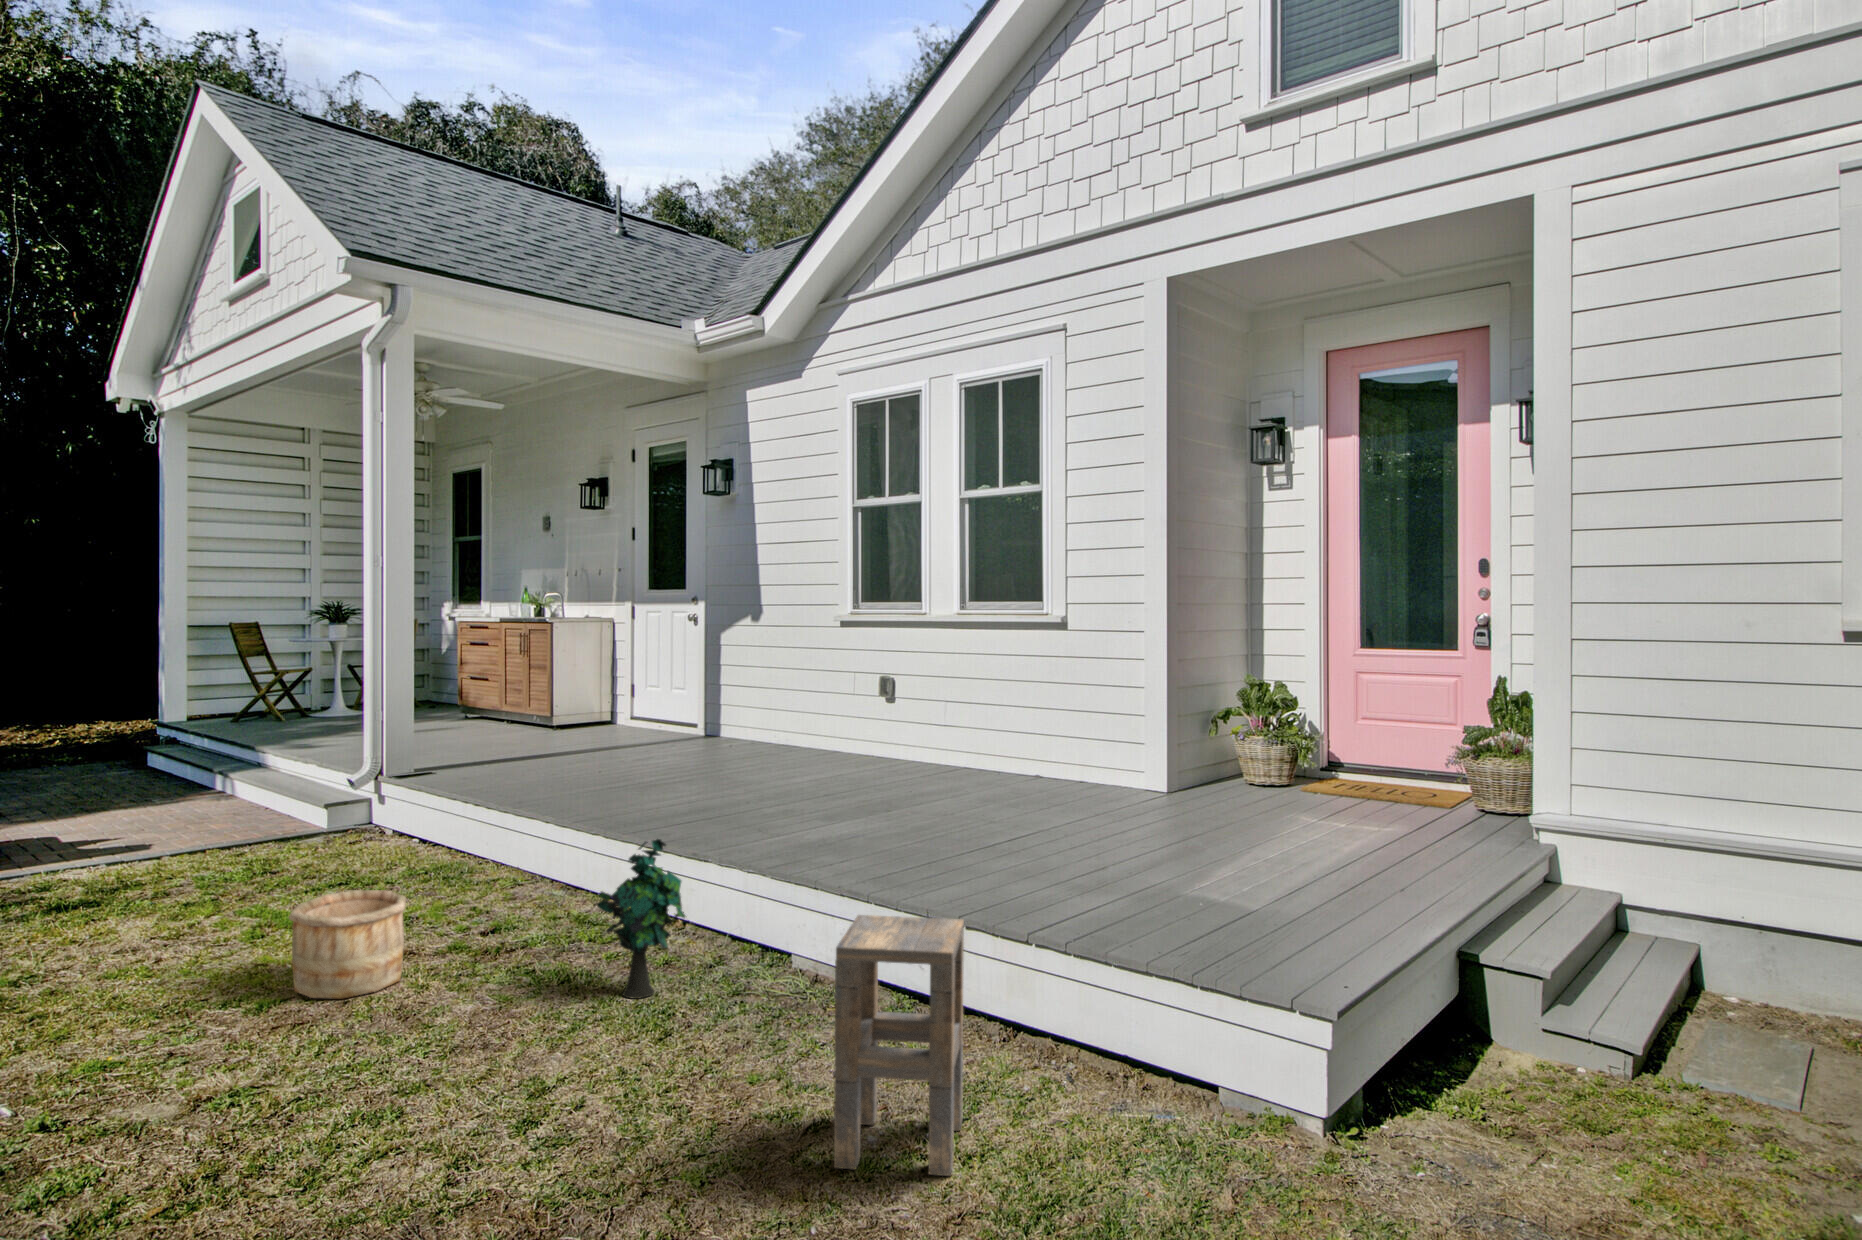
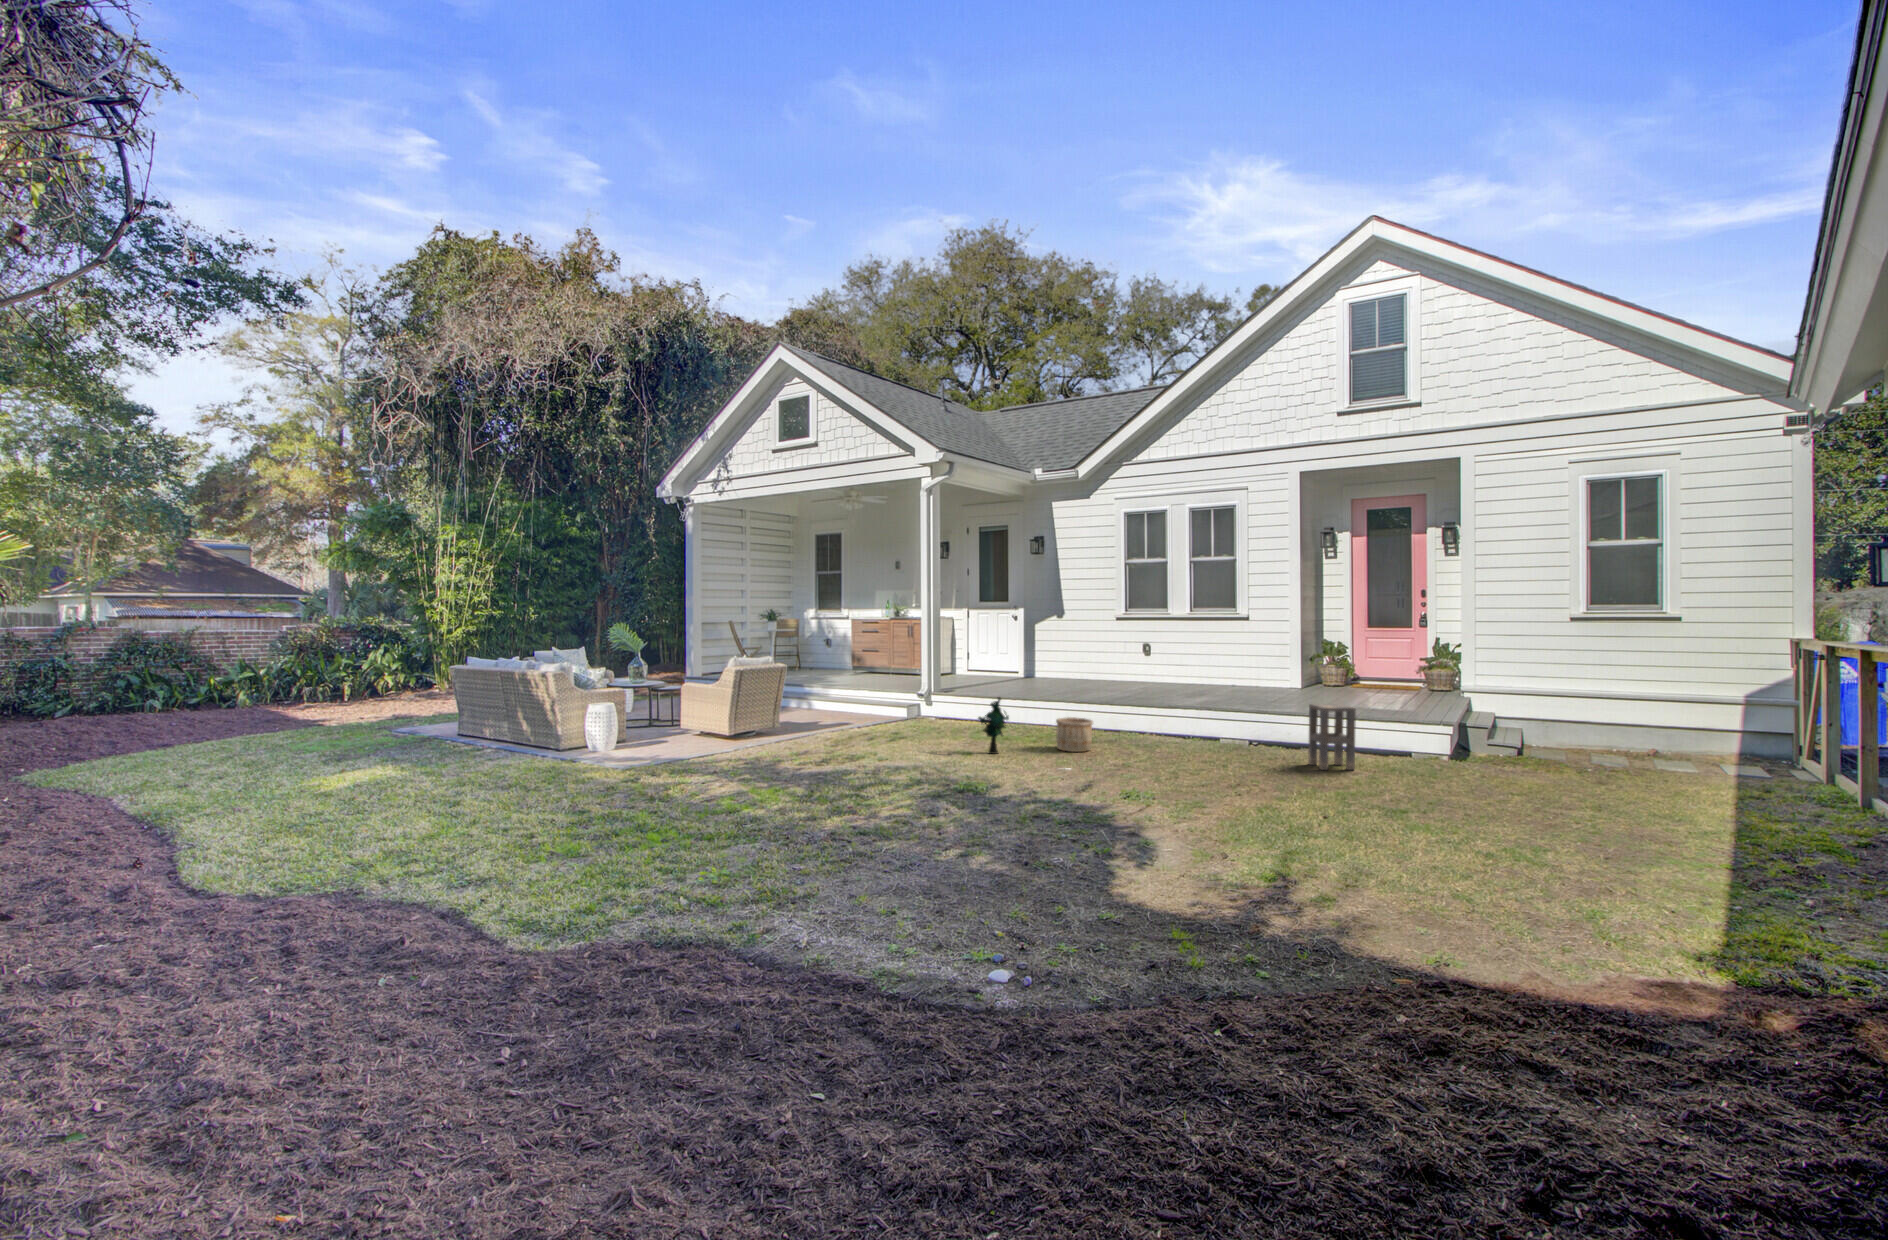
decorative plant: present [595,839,685,999] -> present [978,697,1009,754]

